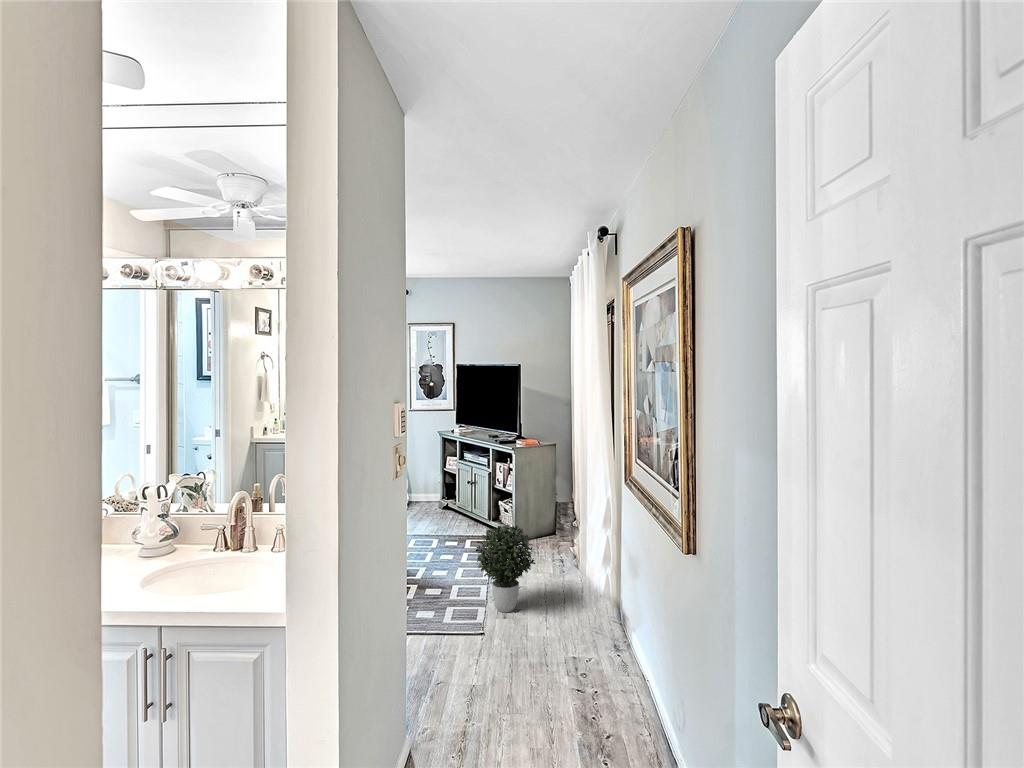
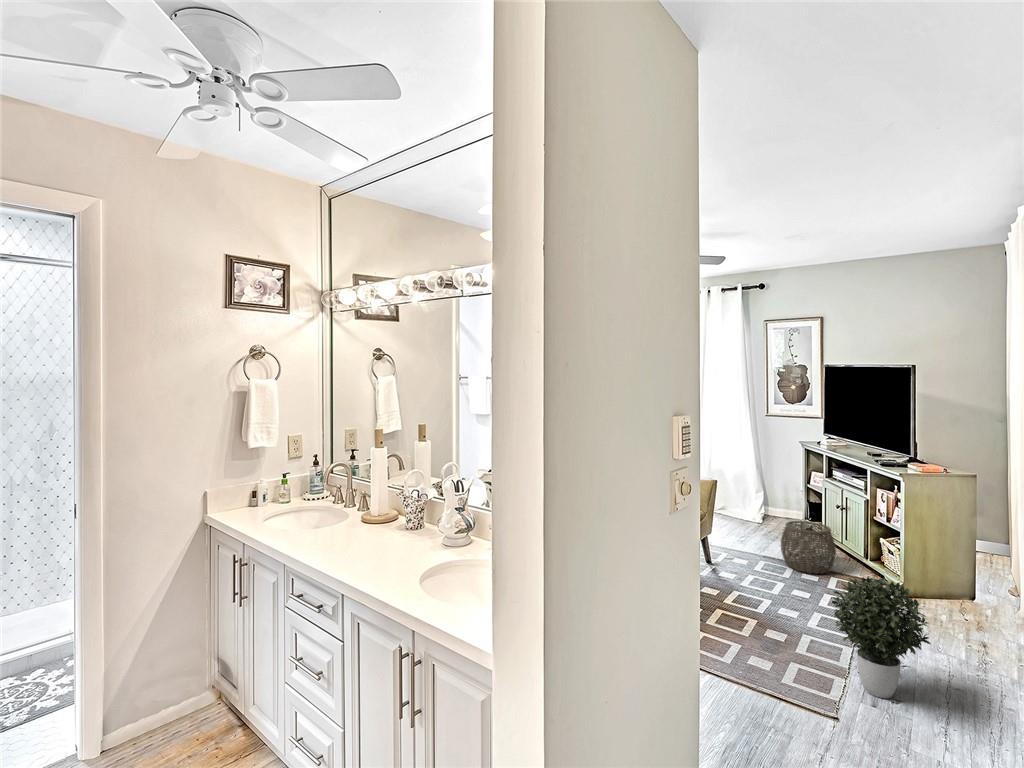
woven basket: none [428,498,470,541] -> present [781,521,836,574]

